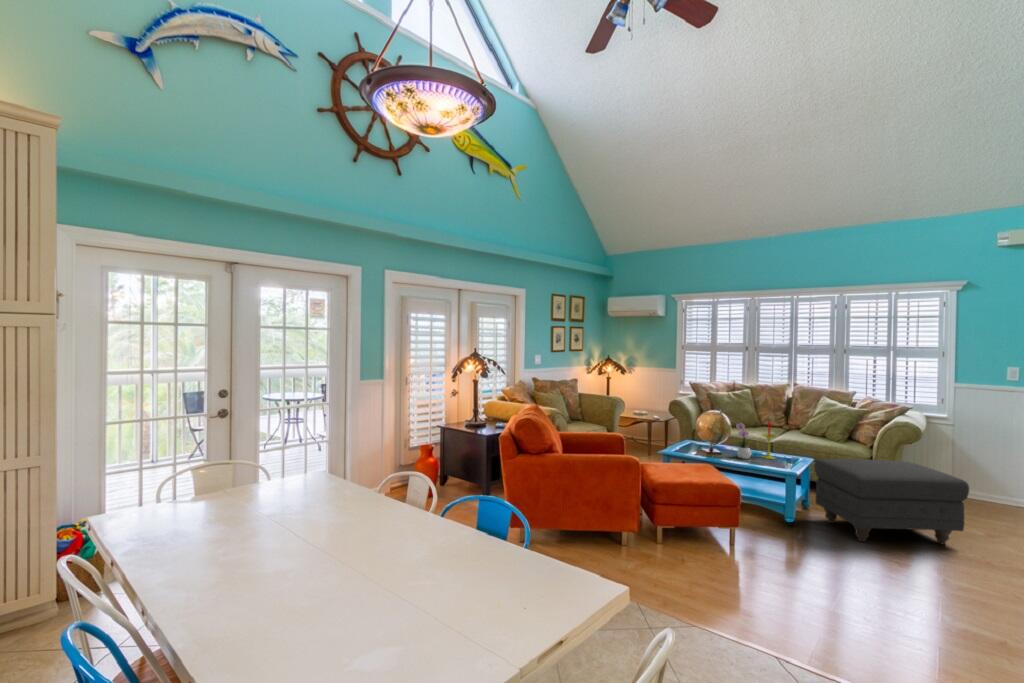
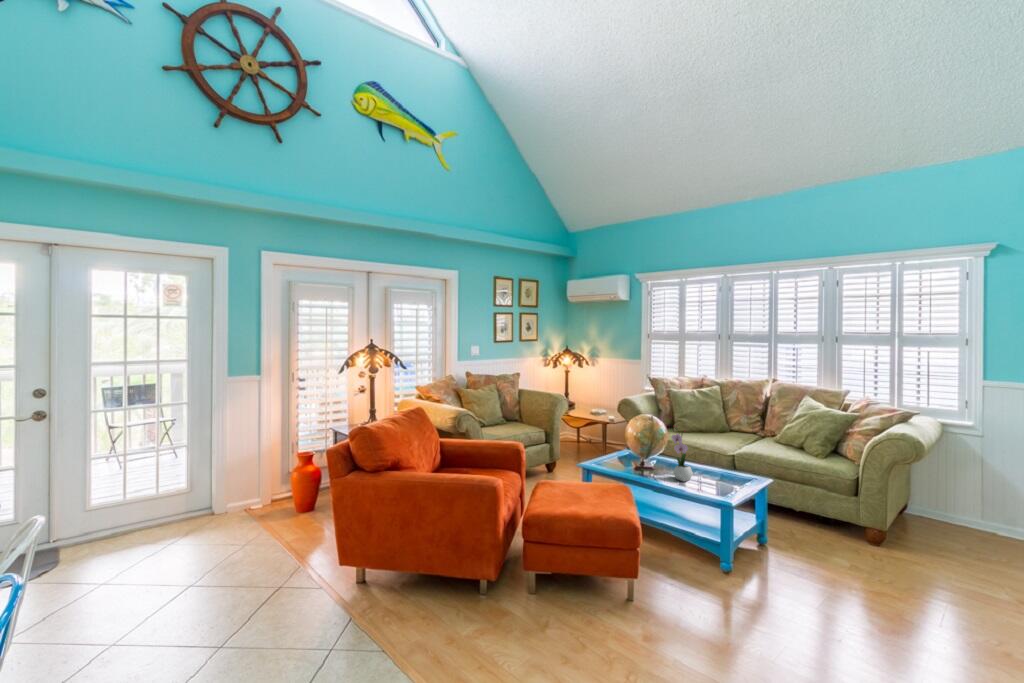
candle: present [762,422,777,459] -> none [703,430,729,482]
ottoman: present [814,459,969,544] -> none [772,486,992,617]

